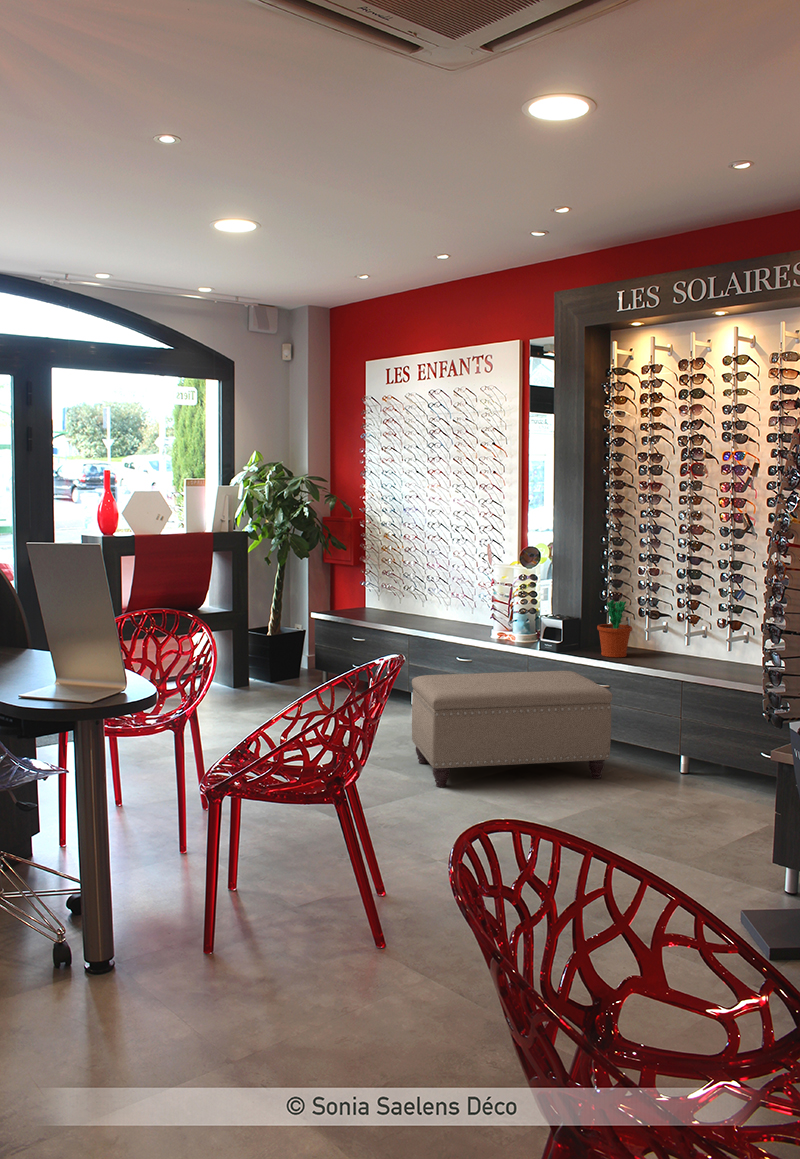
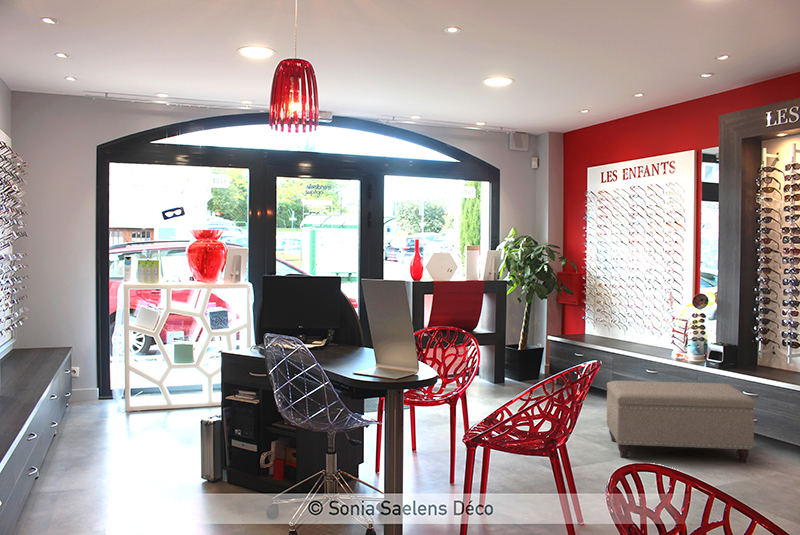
flower pot: present [597,600,632,658] -> none [748,334,776,376]

